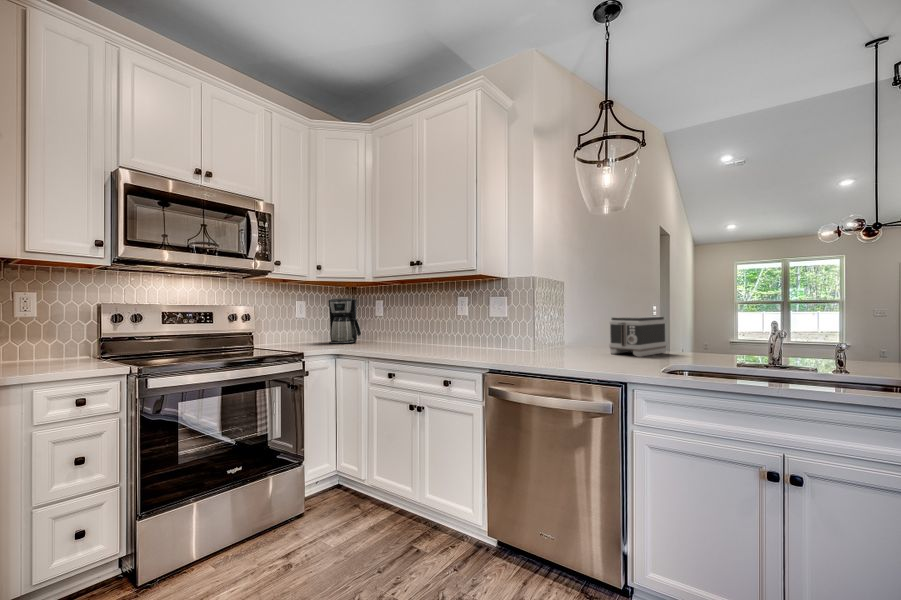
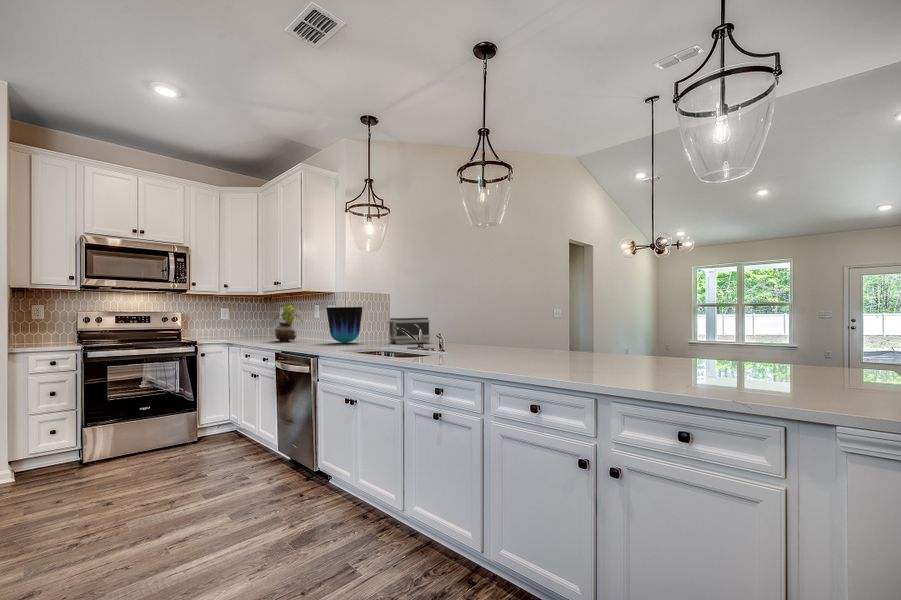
potted plant: none [415,294,464,351] -> present [273,303,303,341]
coffee maker: present [329,298,361,344] -> none [239,306,264,338]
vase: none [522,301,577,355] -> present [326,307,363,343]

